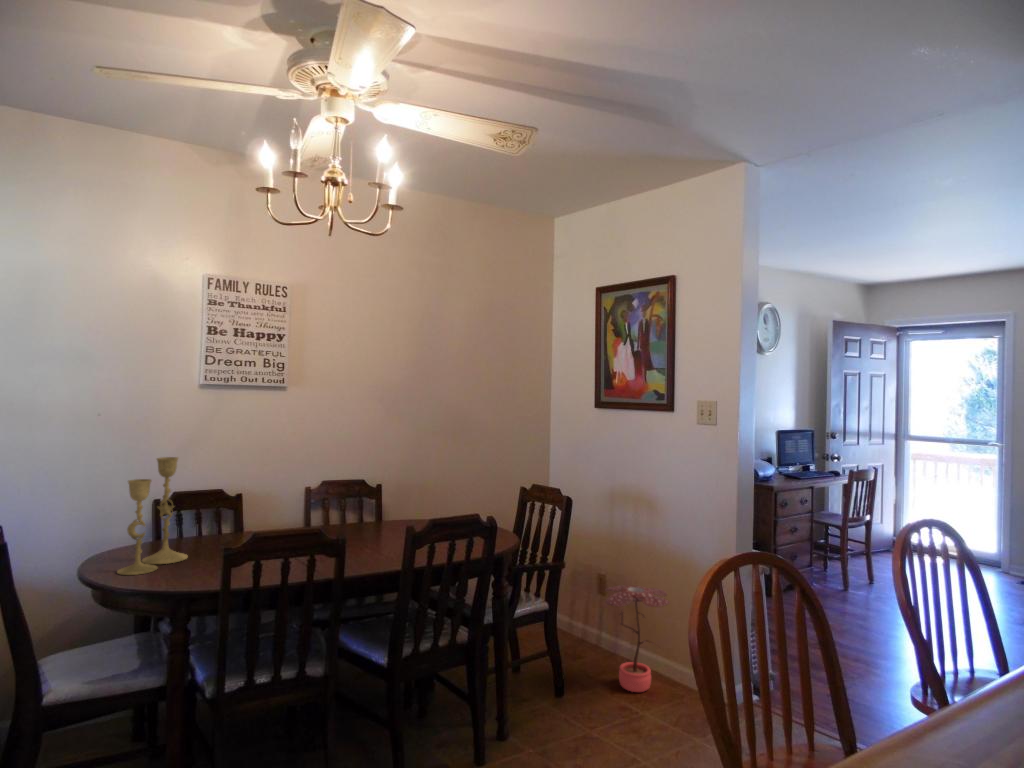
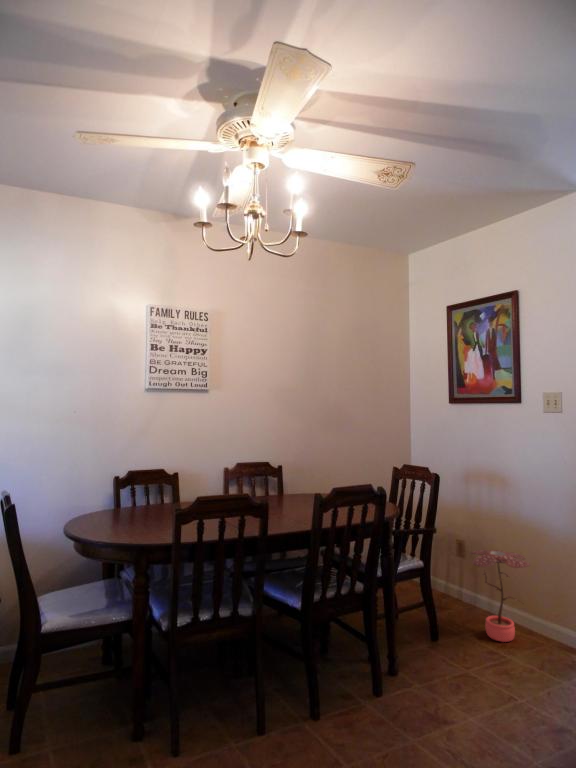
candlestick: present [117,457,188,575] -> none [94,440,143,530]

